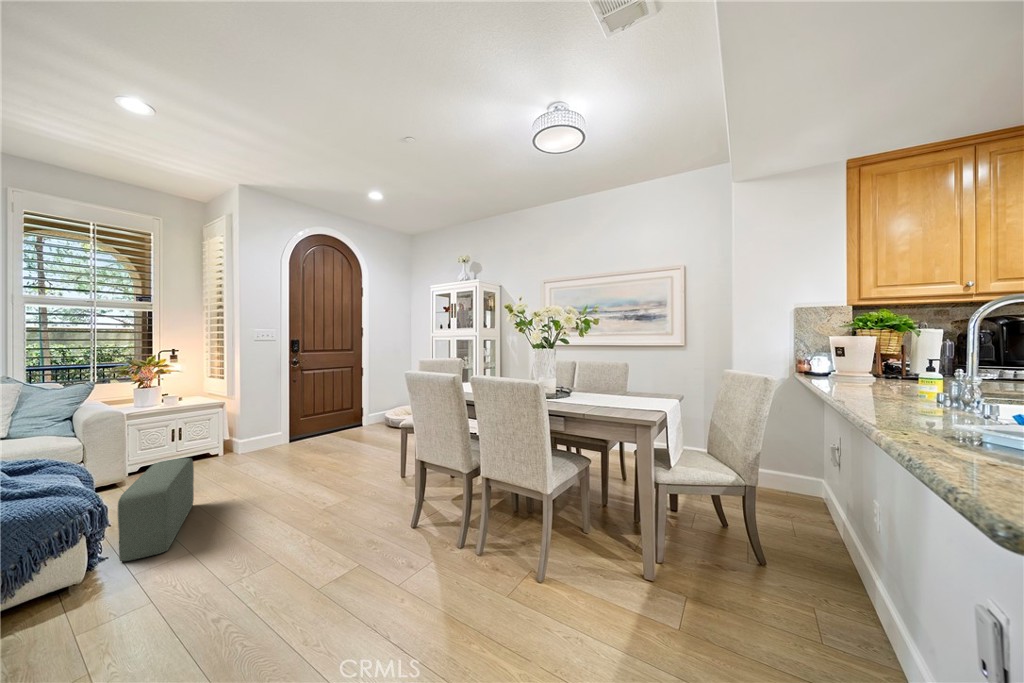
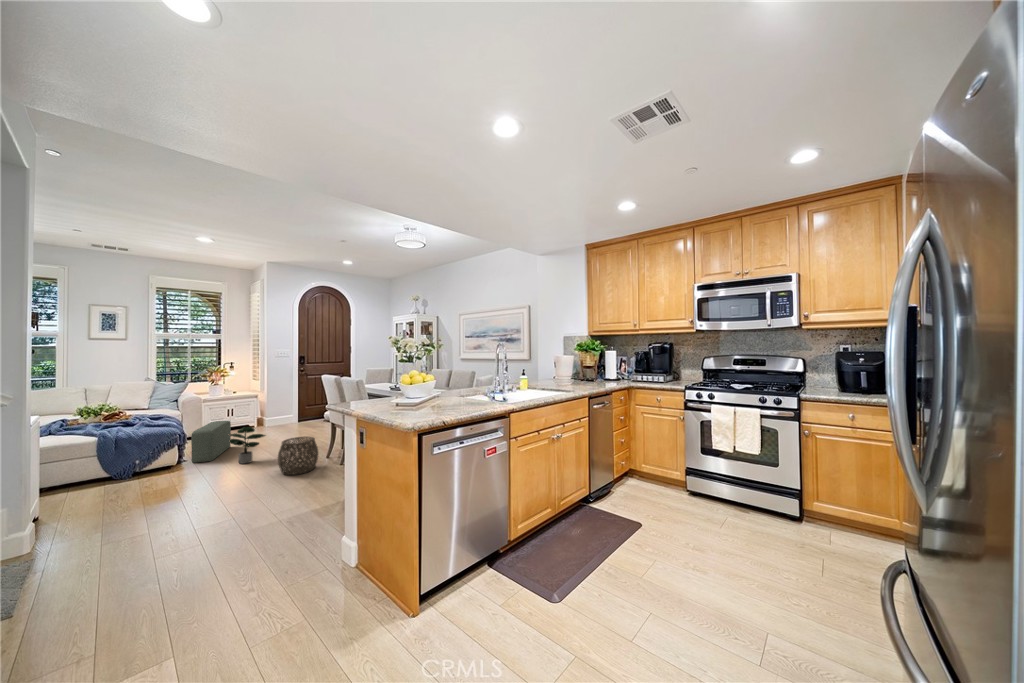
potted plant: none [210,475,290,557] -> present [229,427,266,464]
woven basket: none [342,496,422,591] -> present [278,437,318,475]

